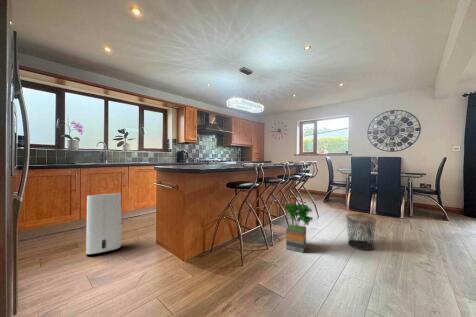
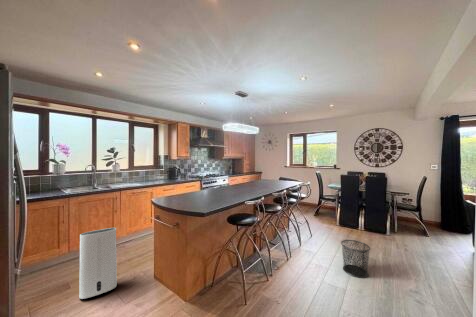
potted tree: present [284,203,313,253] -> none [282,232,313,284]

